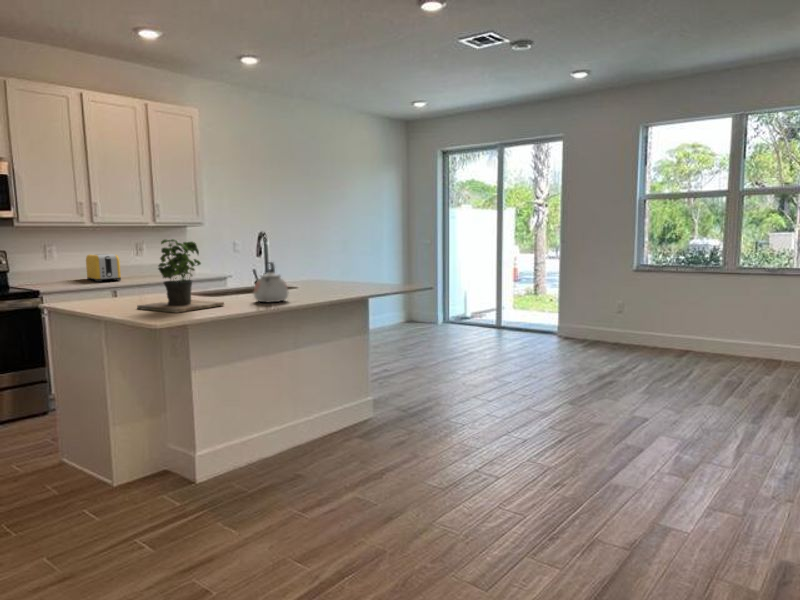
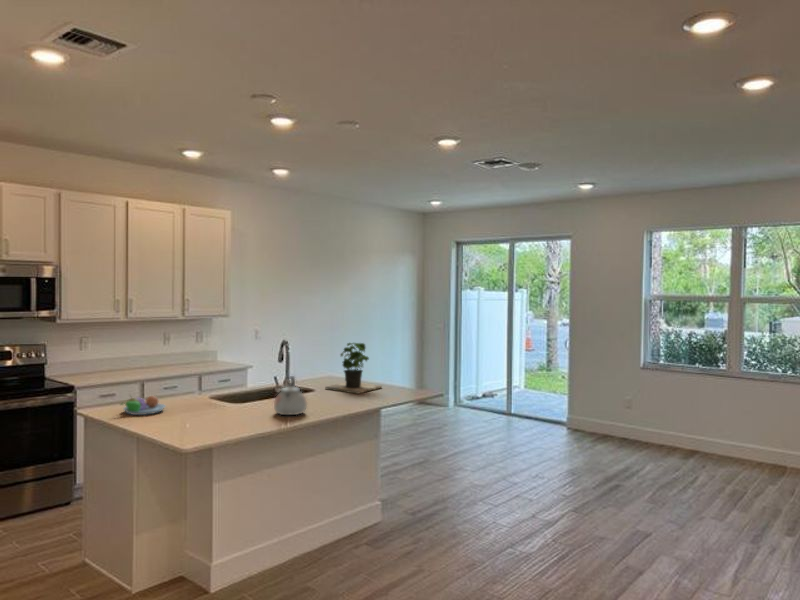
potted plant: present [137,239,224,313] -> present [325,343,382,394]
toaster: present [86,254,121,282] -> none [118,345,149,373]
fruit bowl: none [87,287,137,306] -> present [121,396,165,415]

